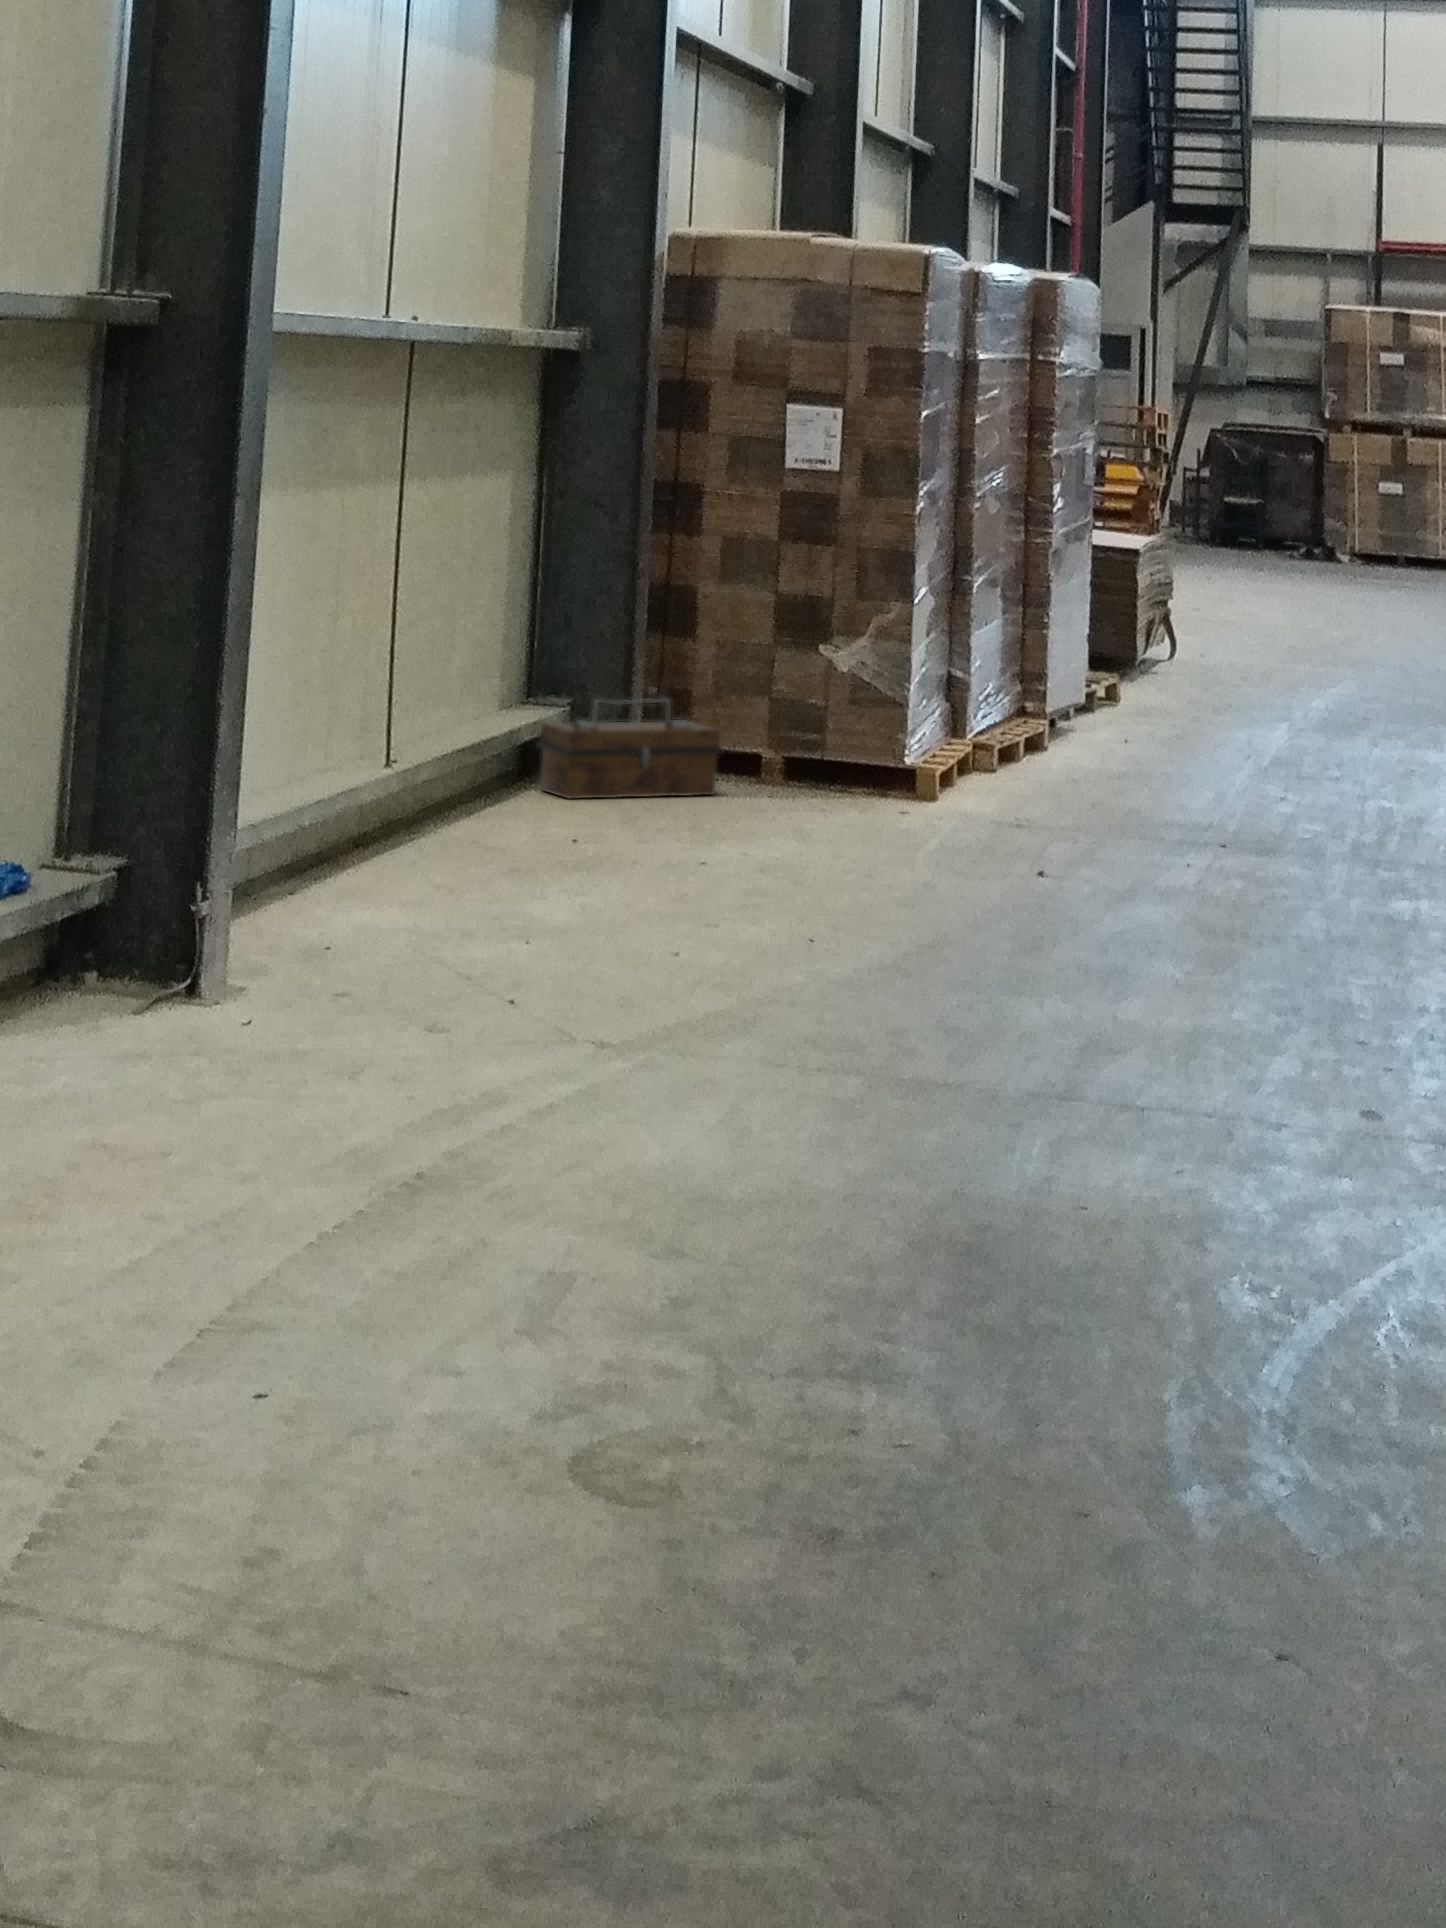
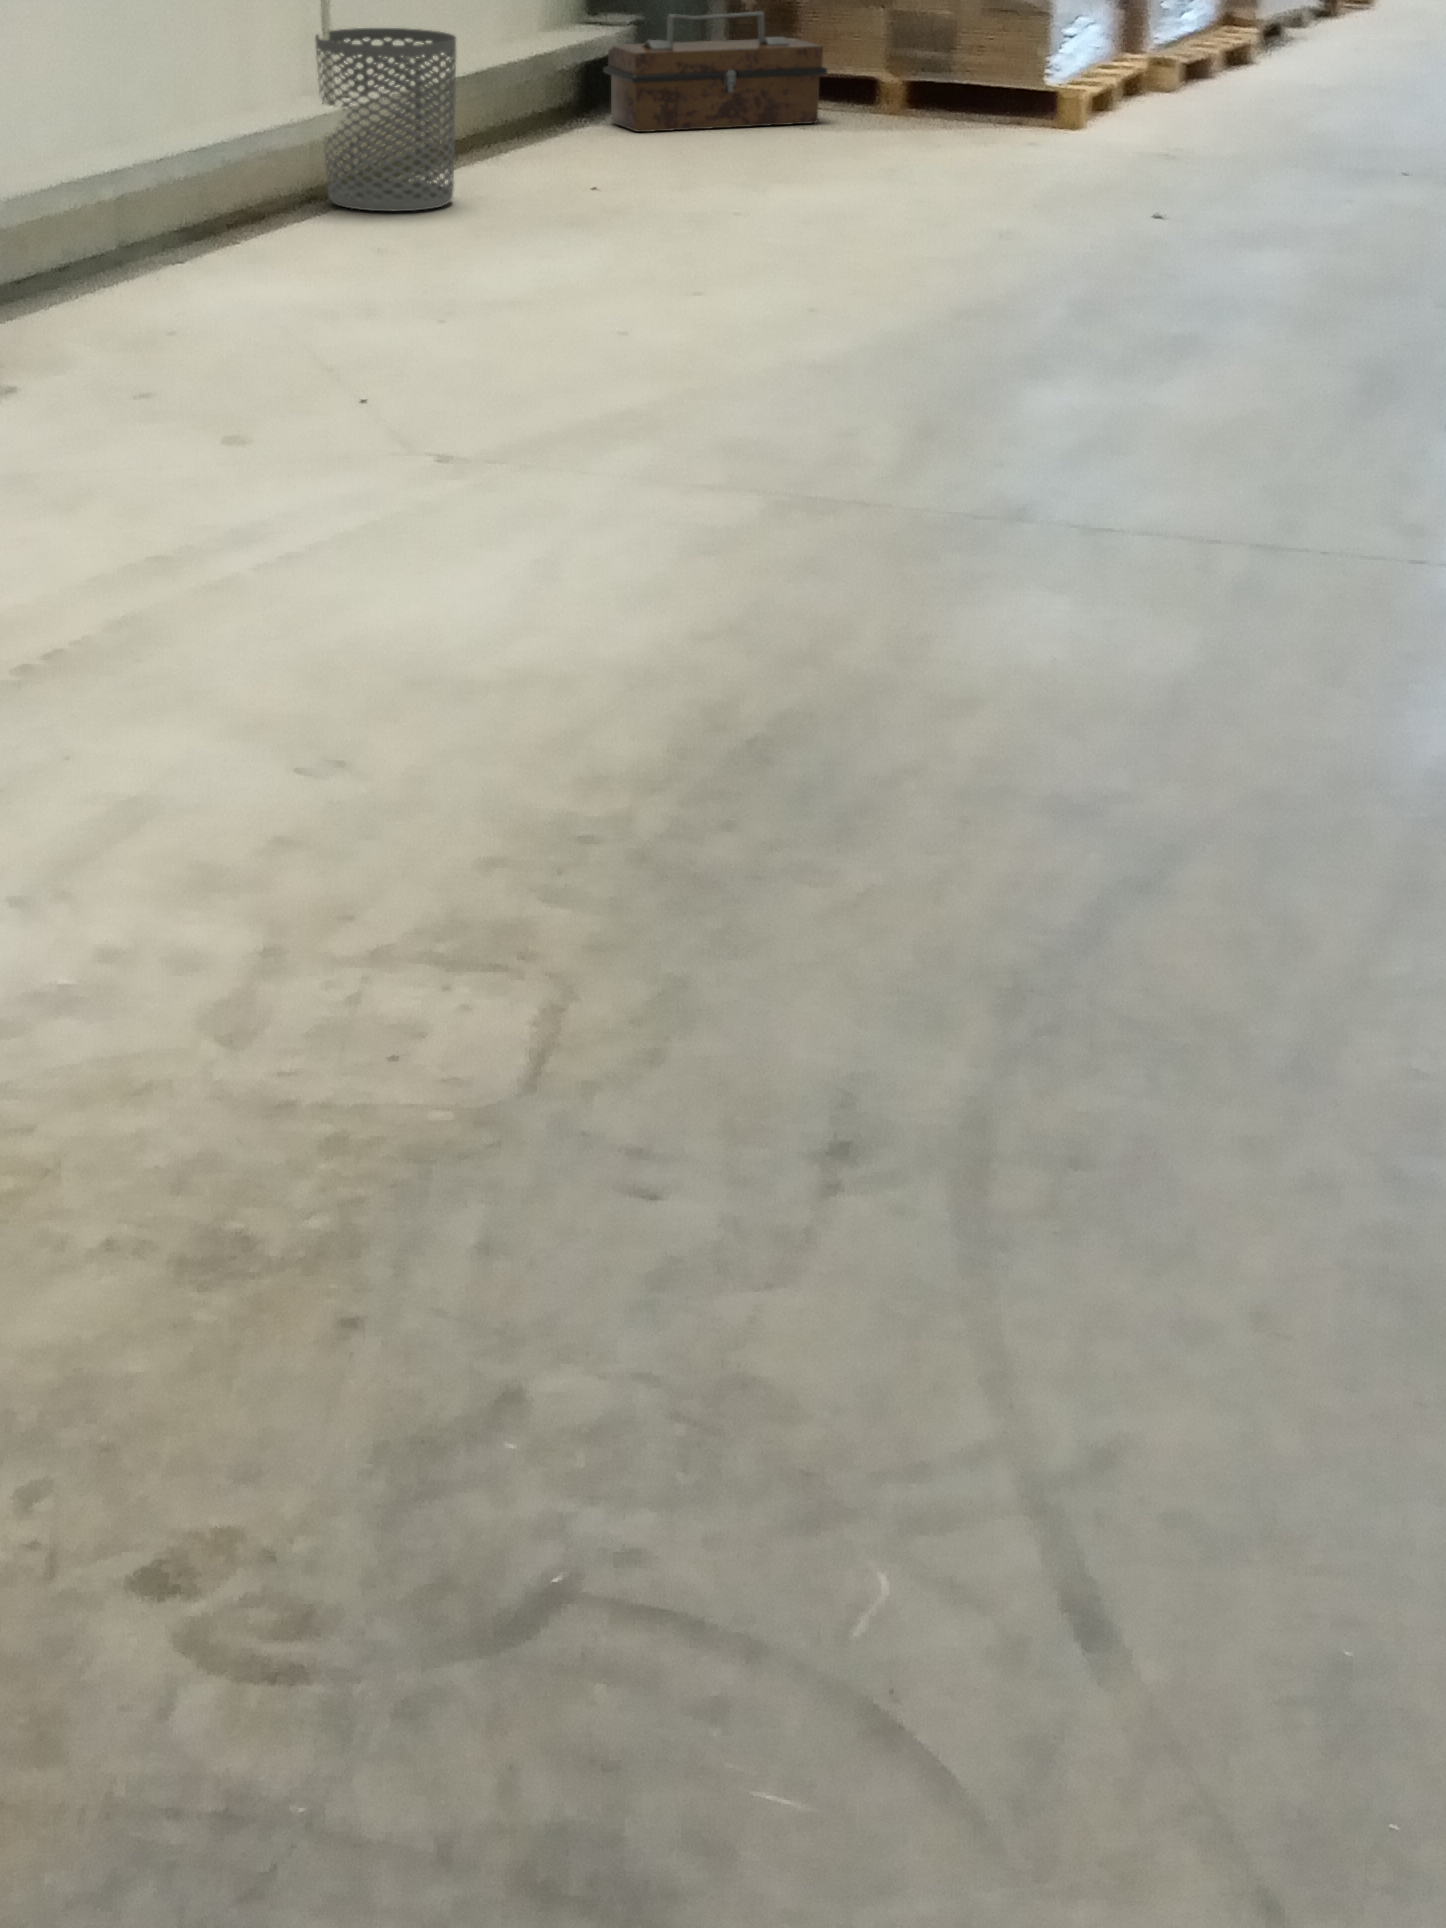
waste bin: none [355,707,472,862] -> present [315,28,456,211]

